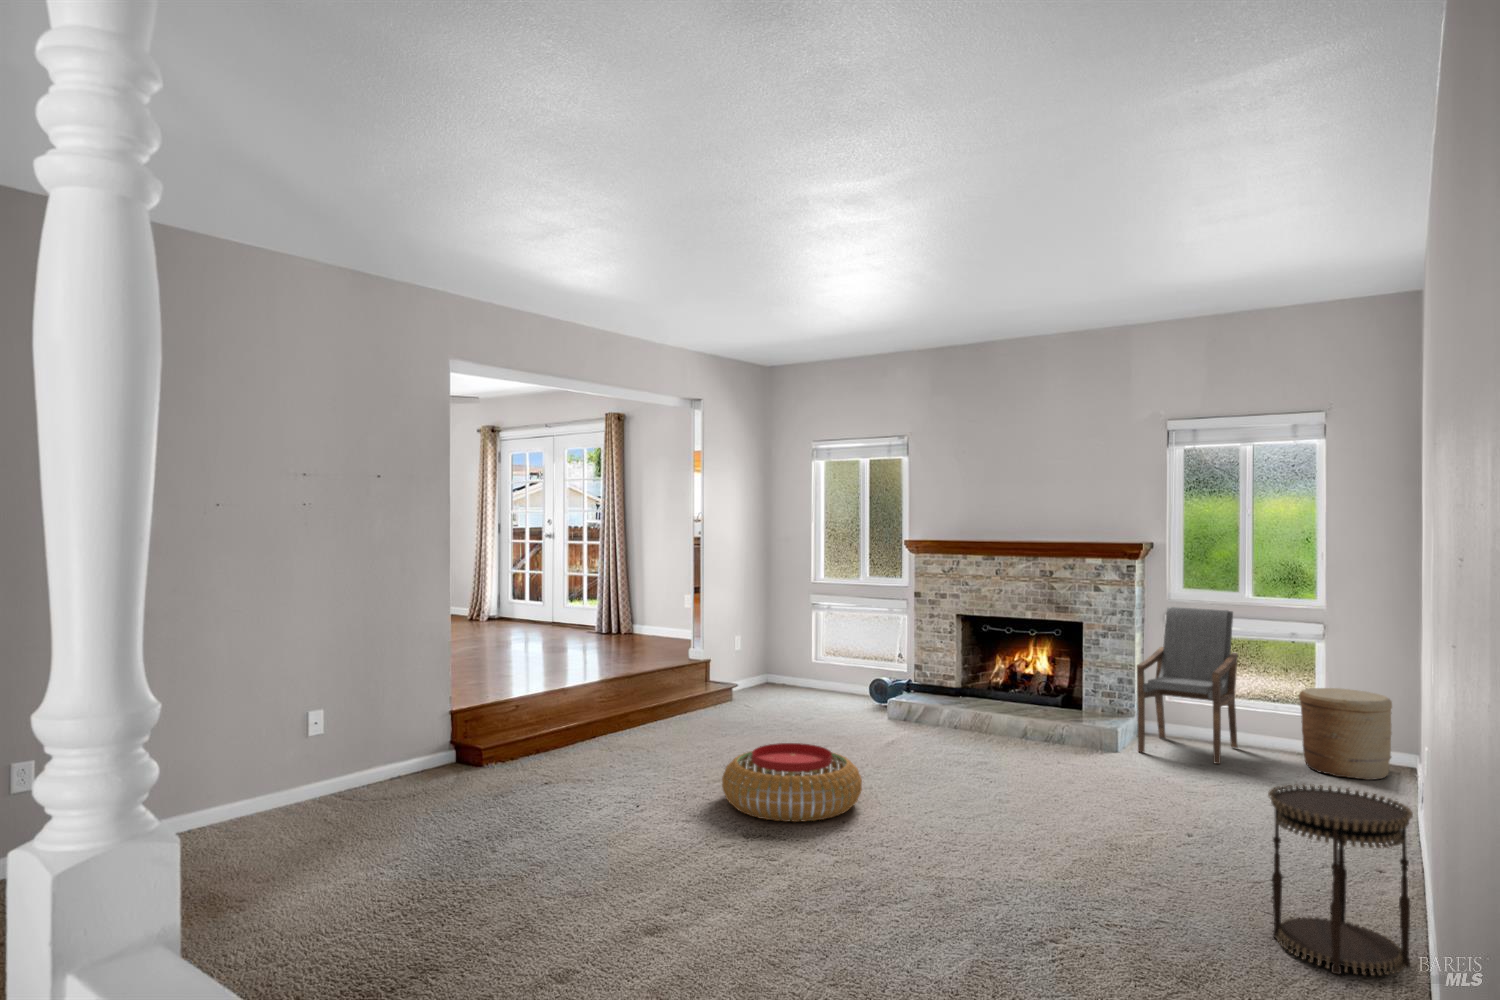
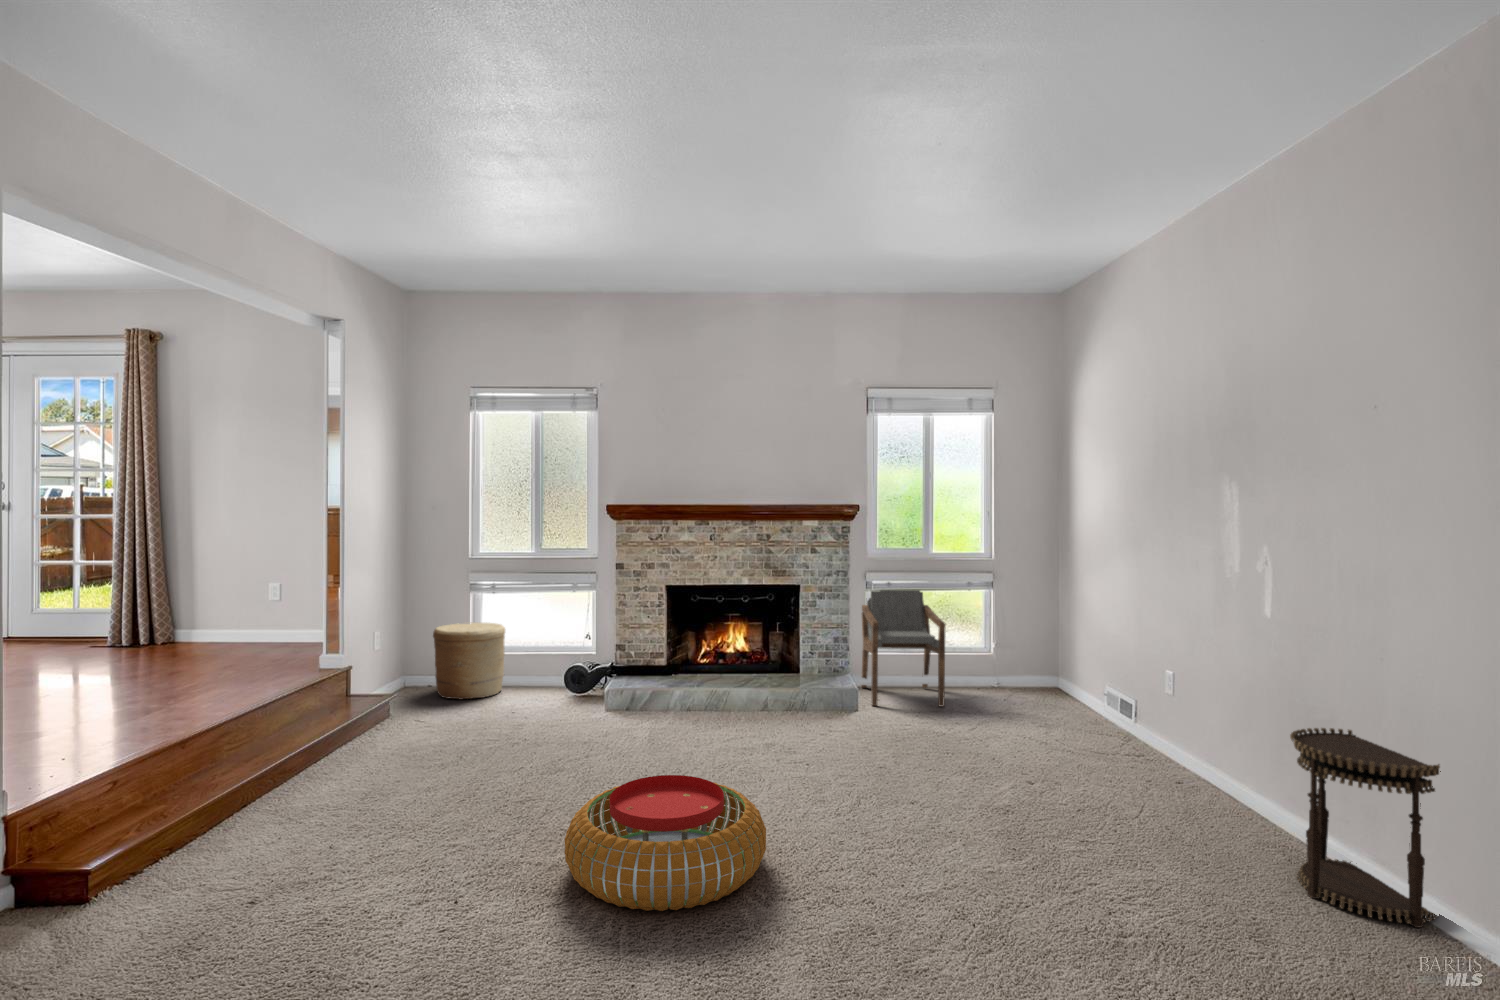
woven basket: present [1299,688,1392,780] -> present [433,622,505,699]

